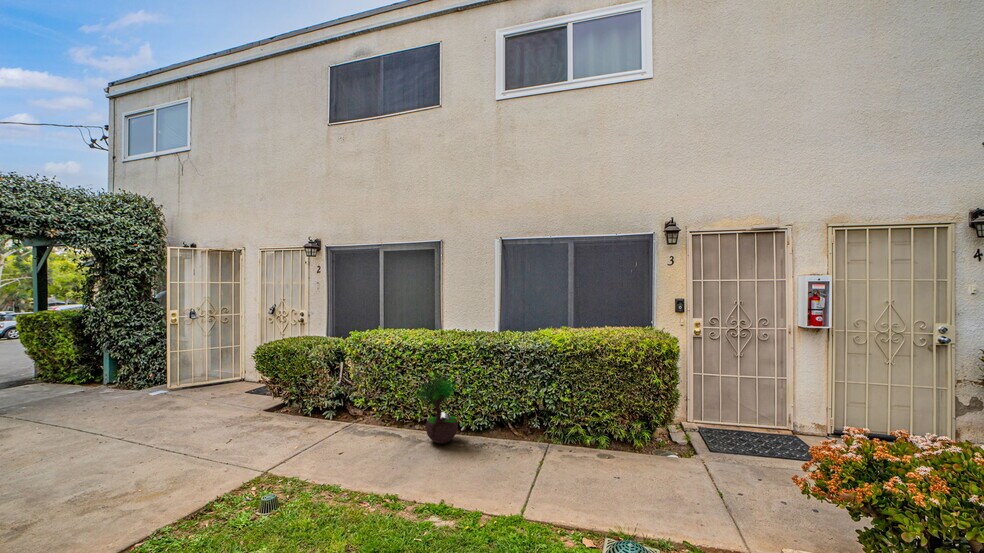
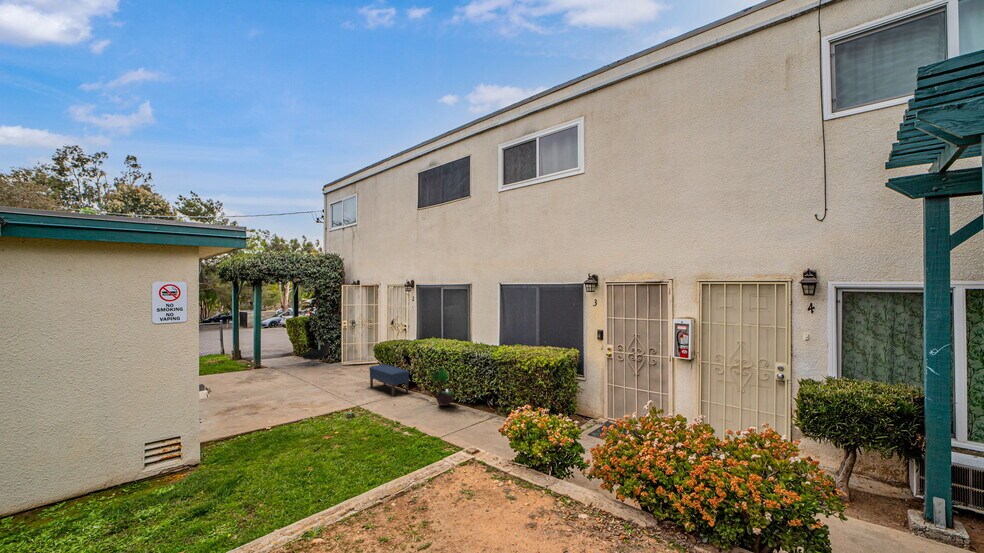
lounge chair: none [66,352,136,401] -> present [302,343,330,366]
bench: none [257,380,348,438] -> present [369,364,409,396]

